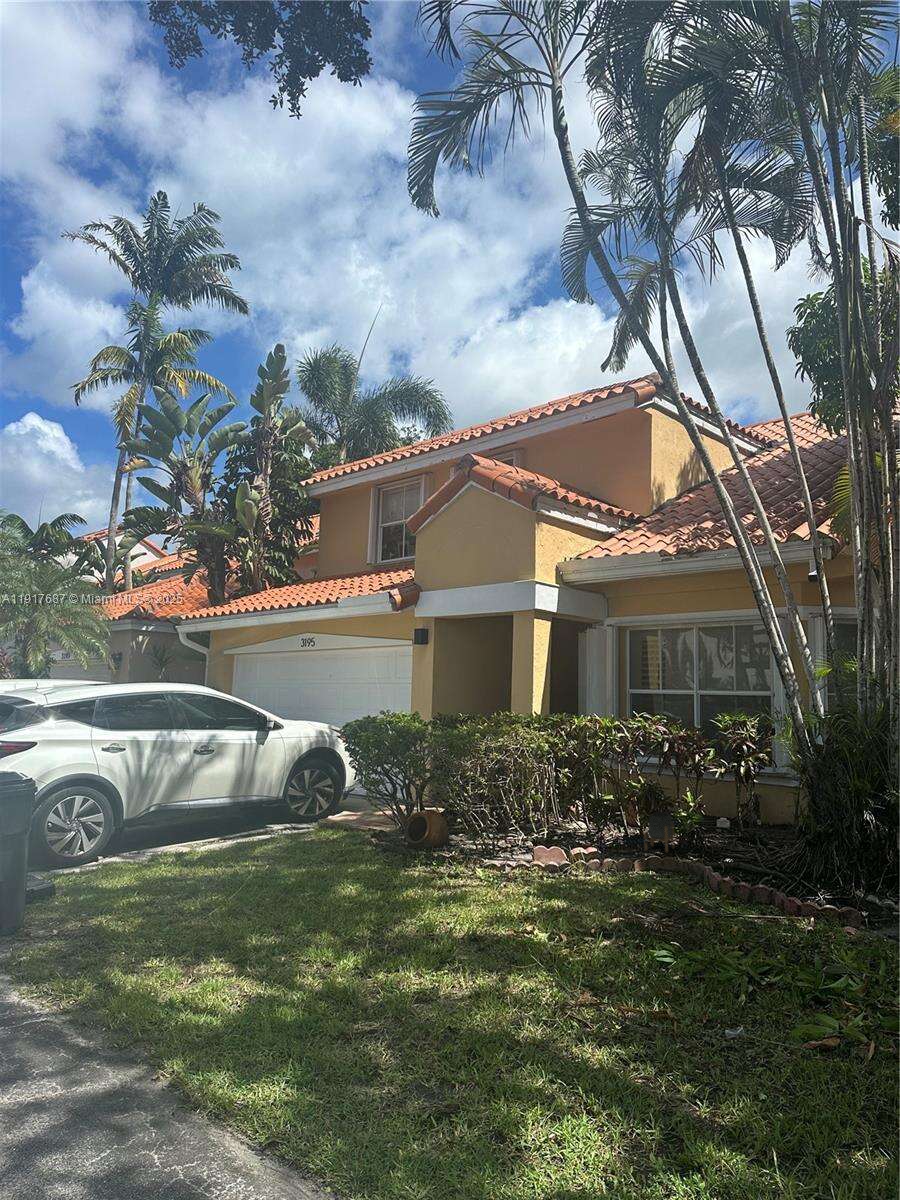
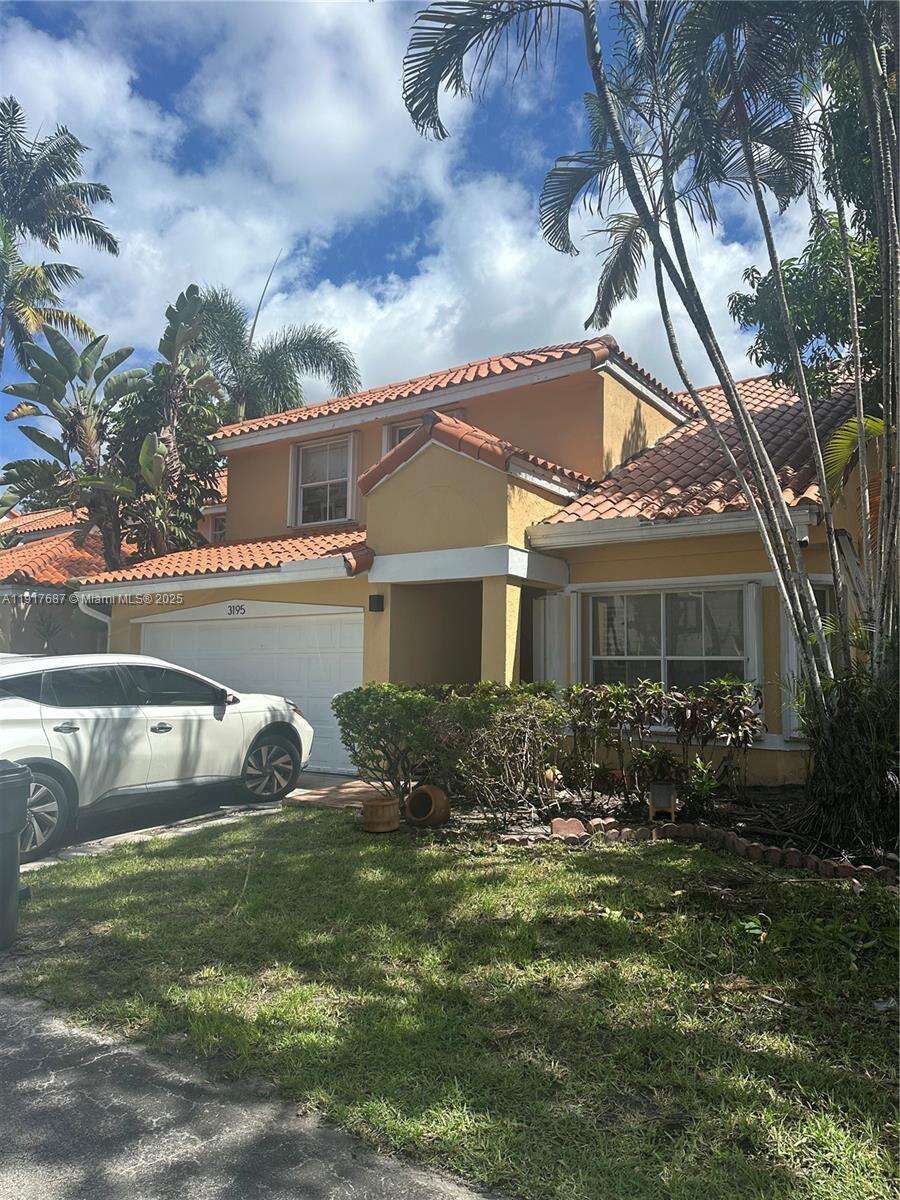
wooden bucket: none [371,818,407,851] -> present [362,797,399,832]

